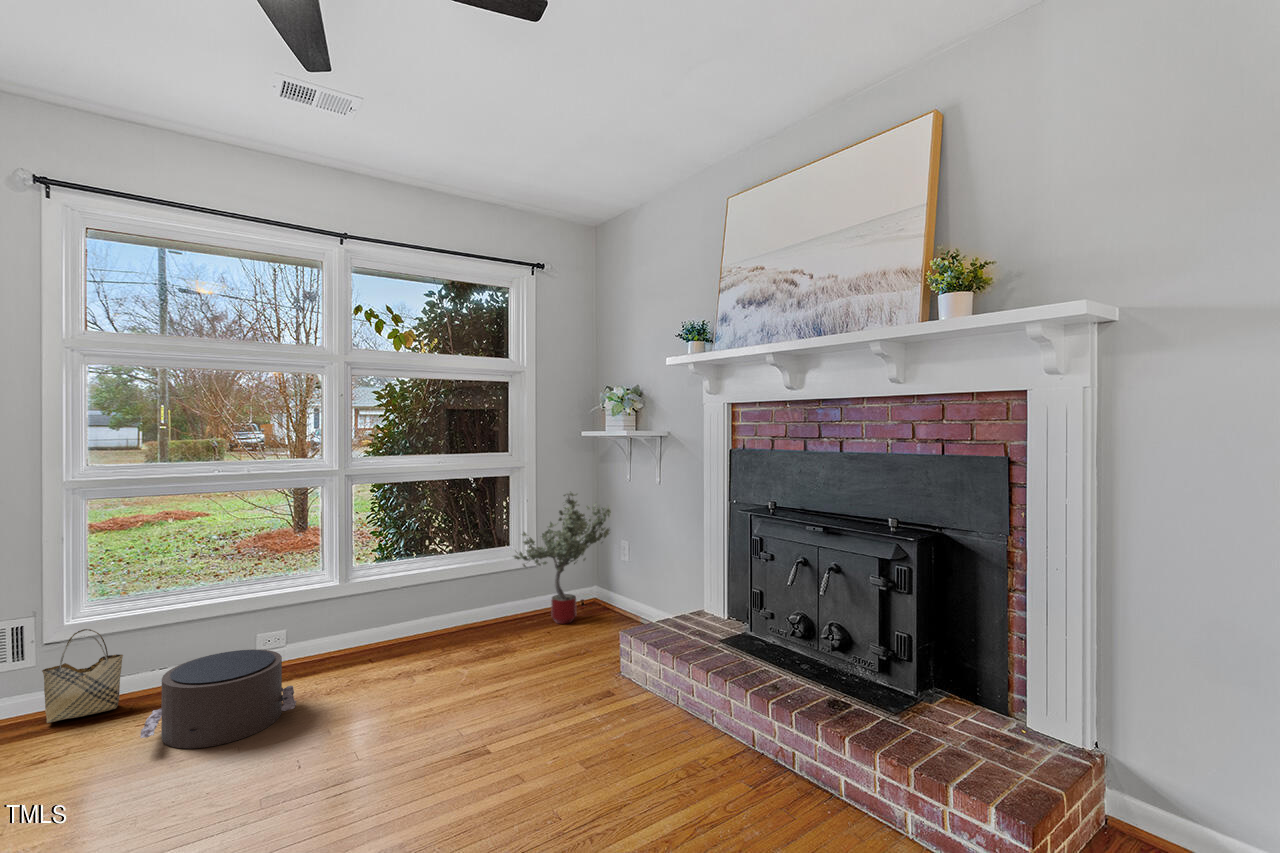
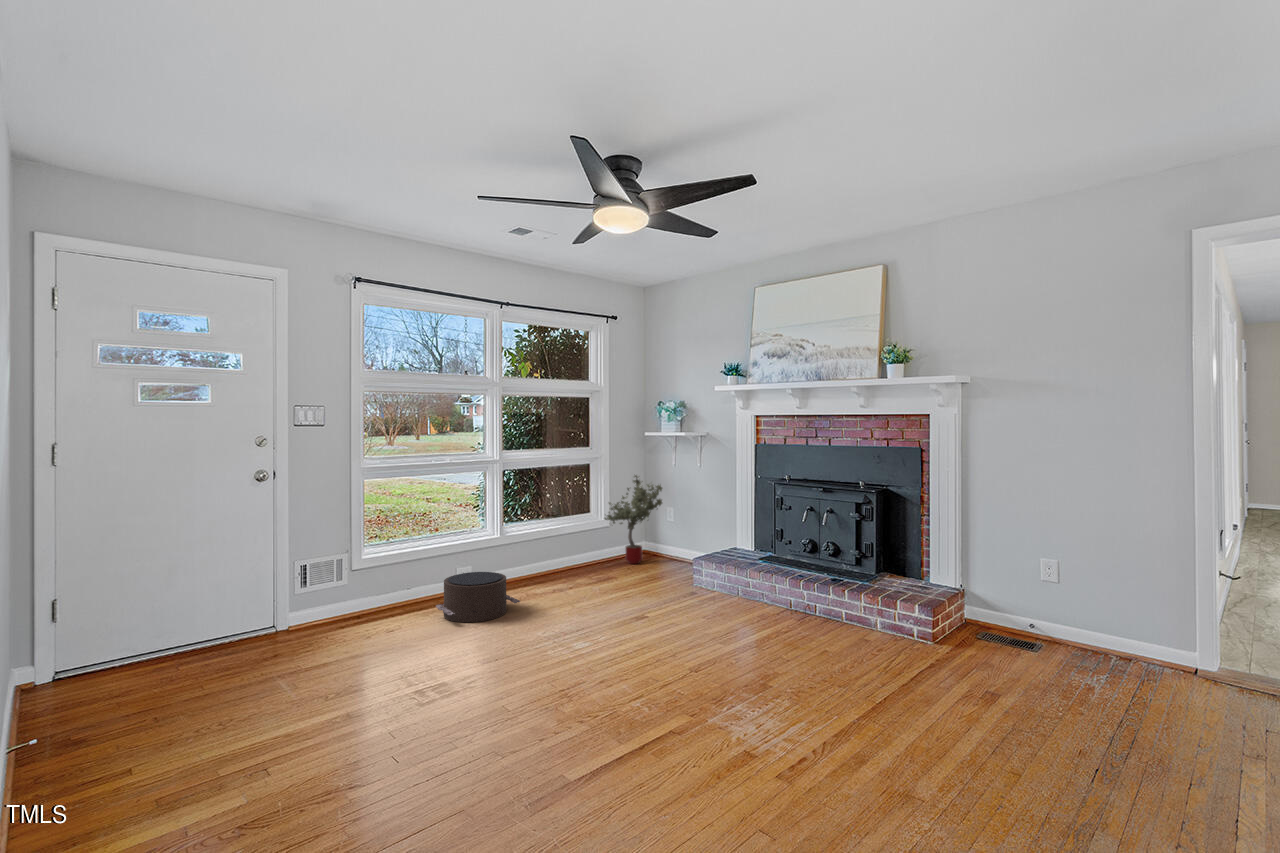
woven basket: present [42,629,123,723] -> none [359,561,398,616]

